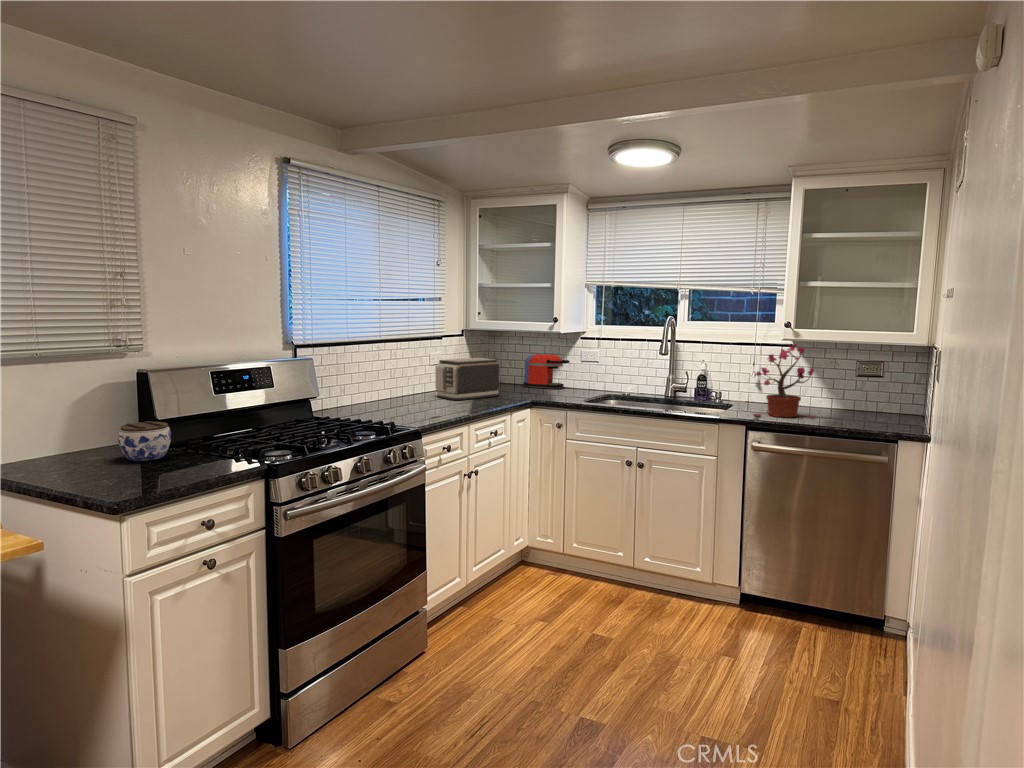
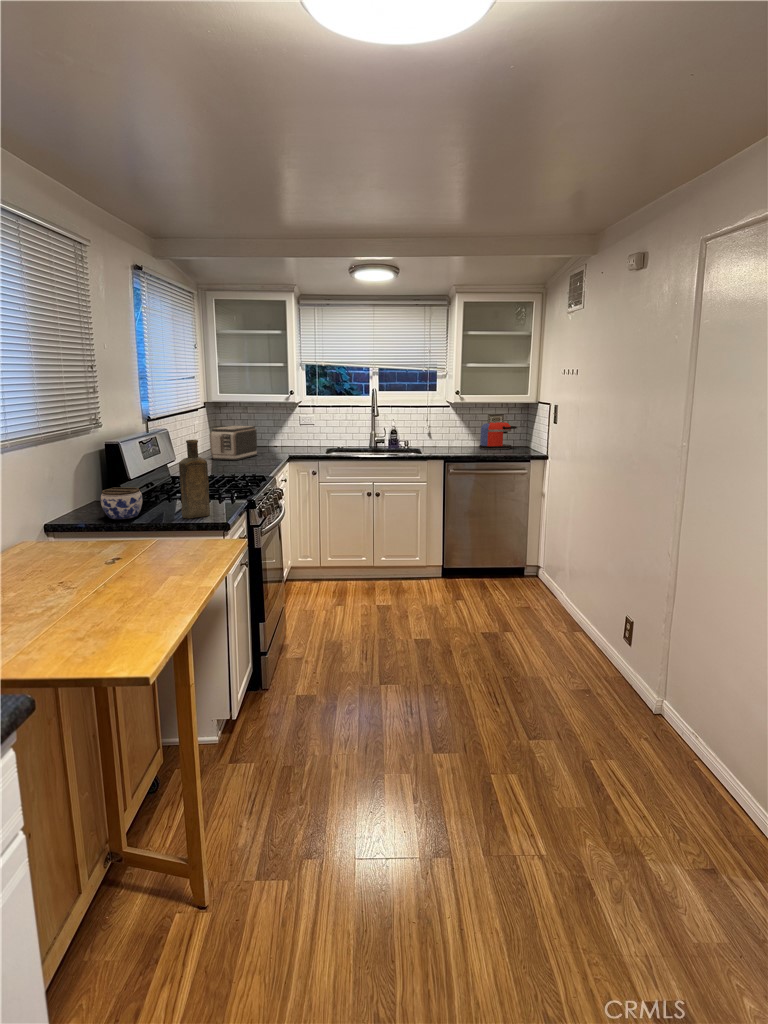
potted plant: present [754,344,814,417] -> none [439,405,476,454]
coffee maker: present [523,354,570,389] -> present [479,422,517,449]
bottle: none [185,370,227,471] -> present [179,440,210,518]

